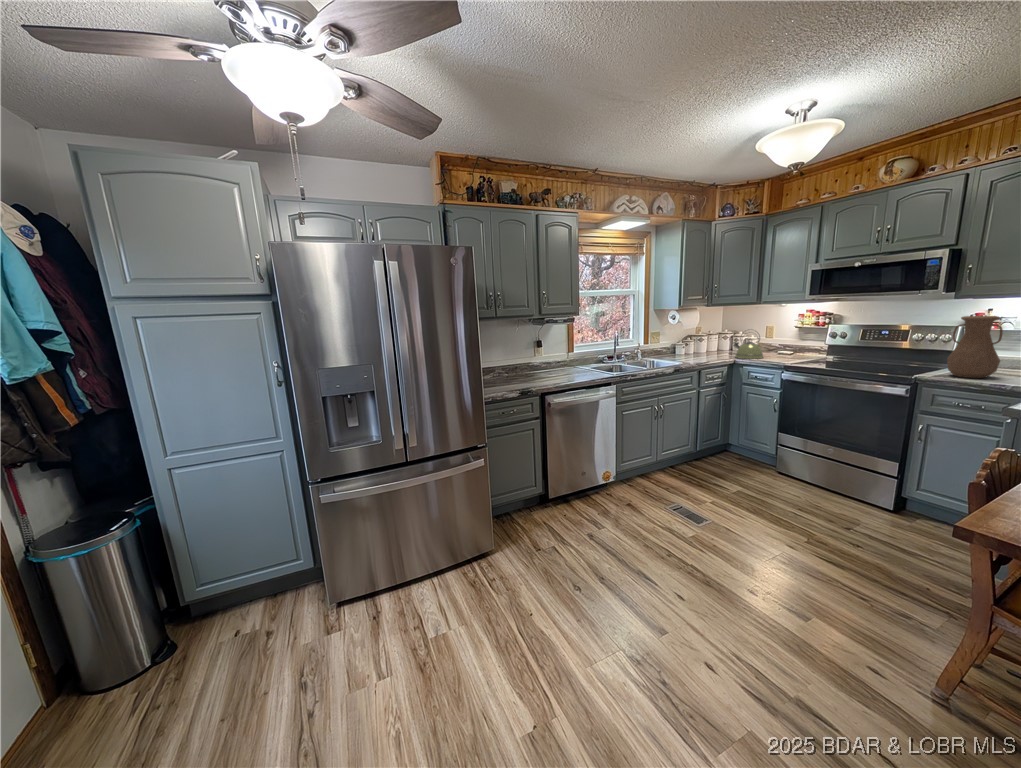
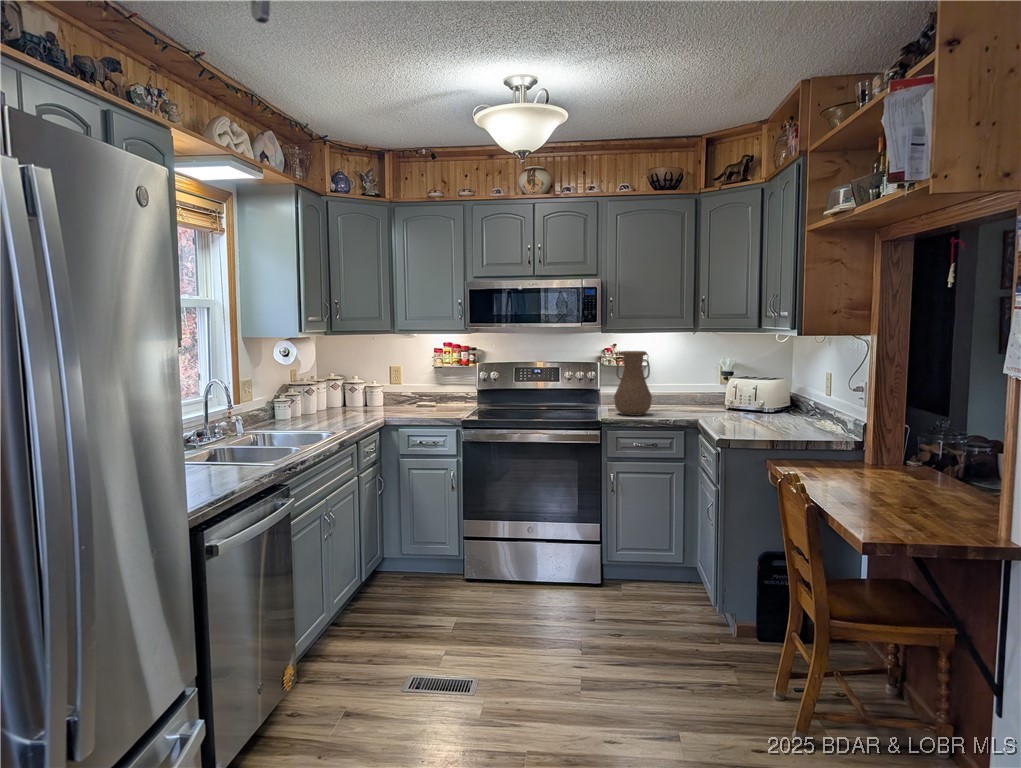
kettle: present [733,332,763,359] -> none [369,370,413,416]

